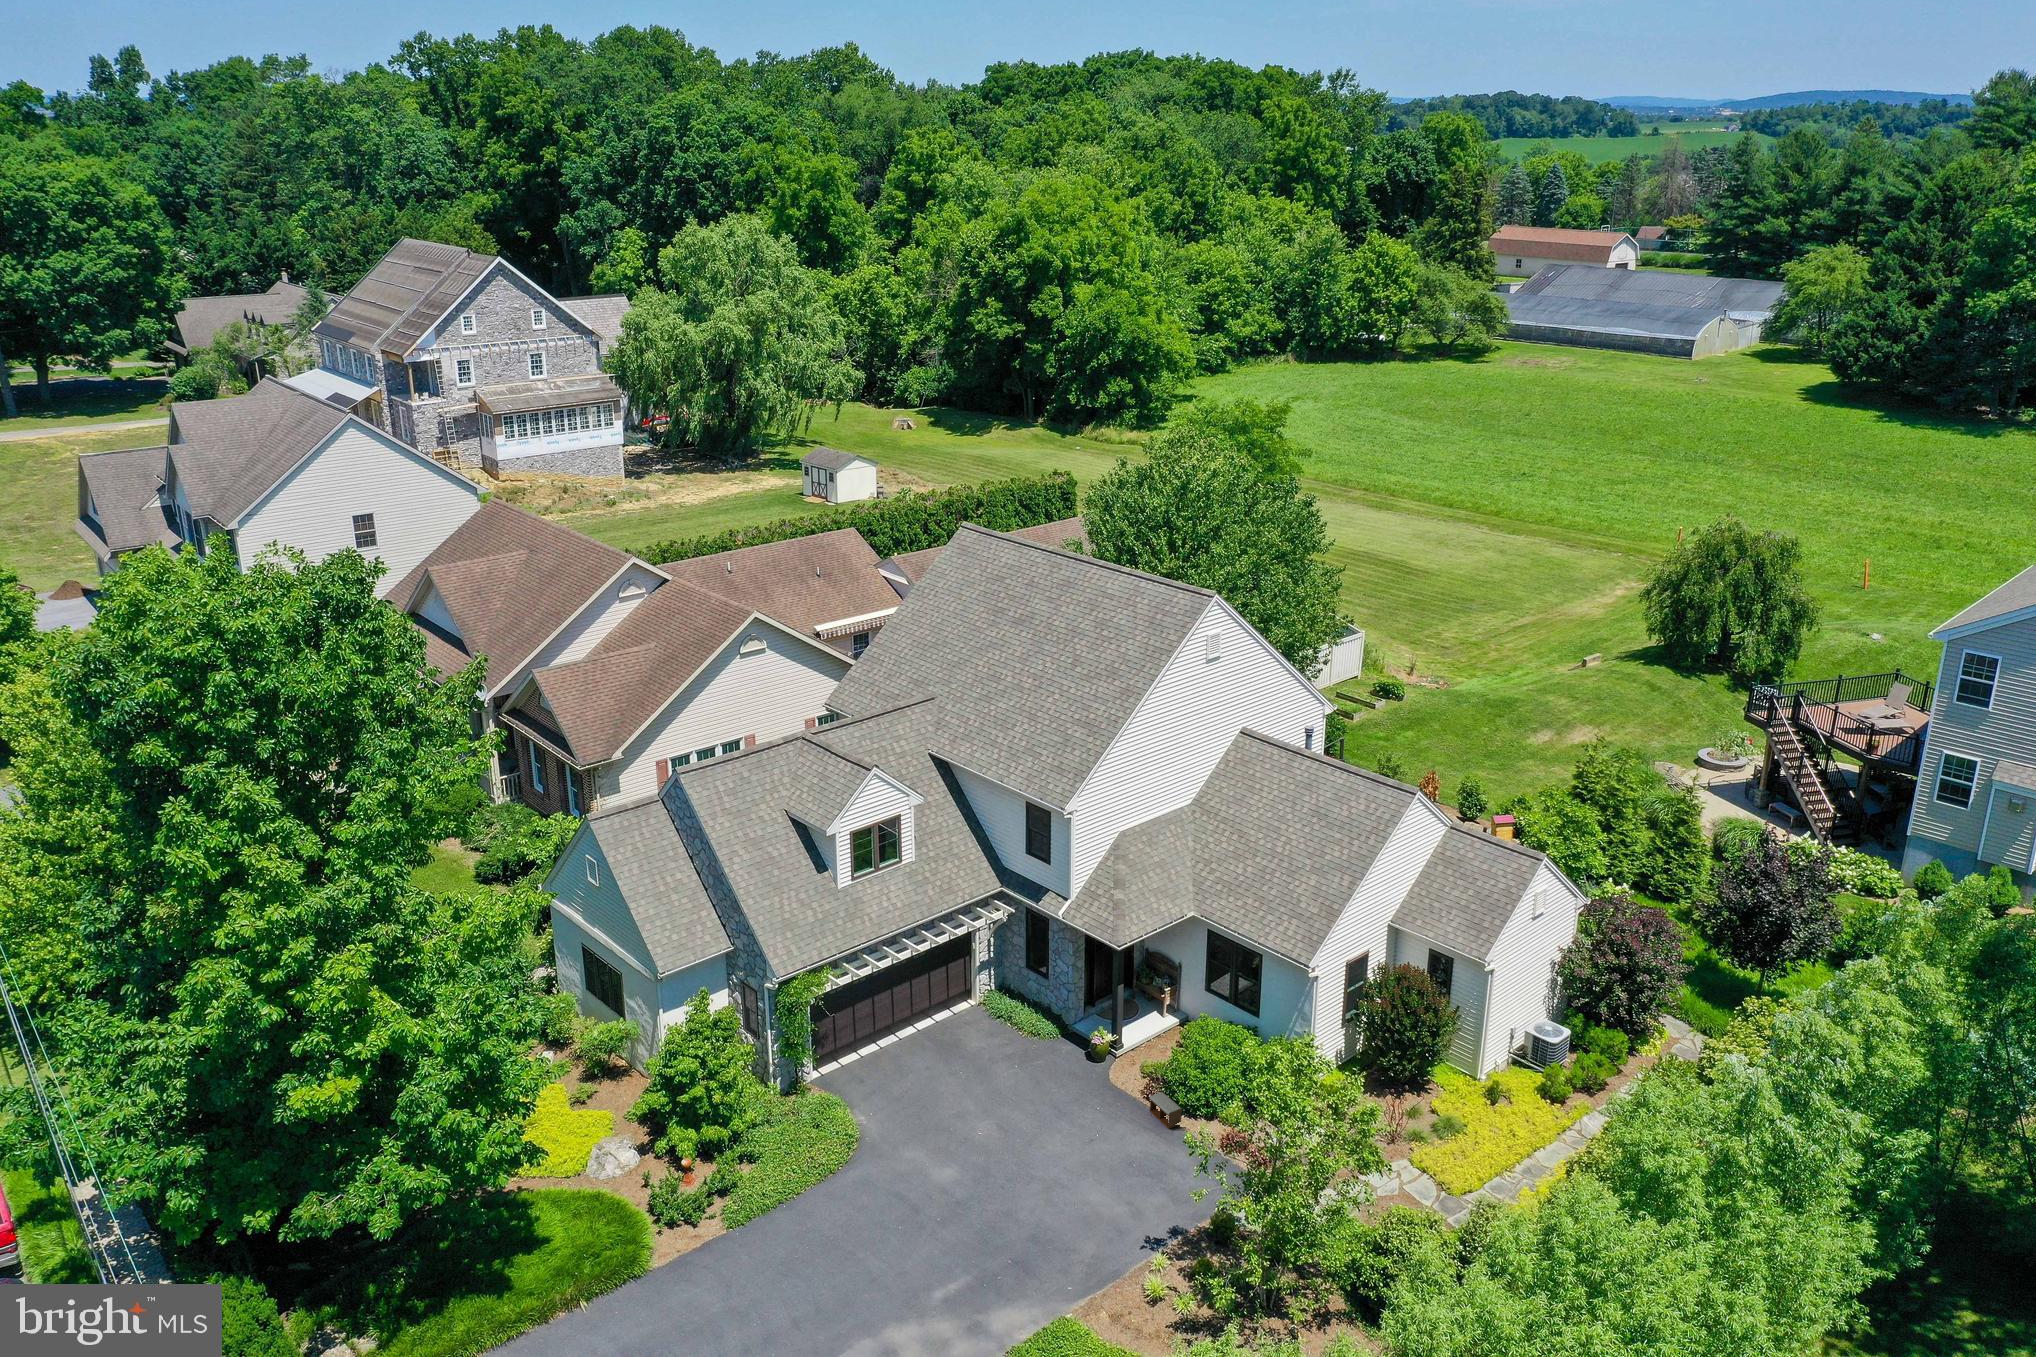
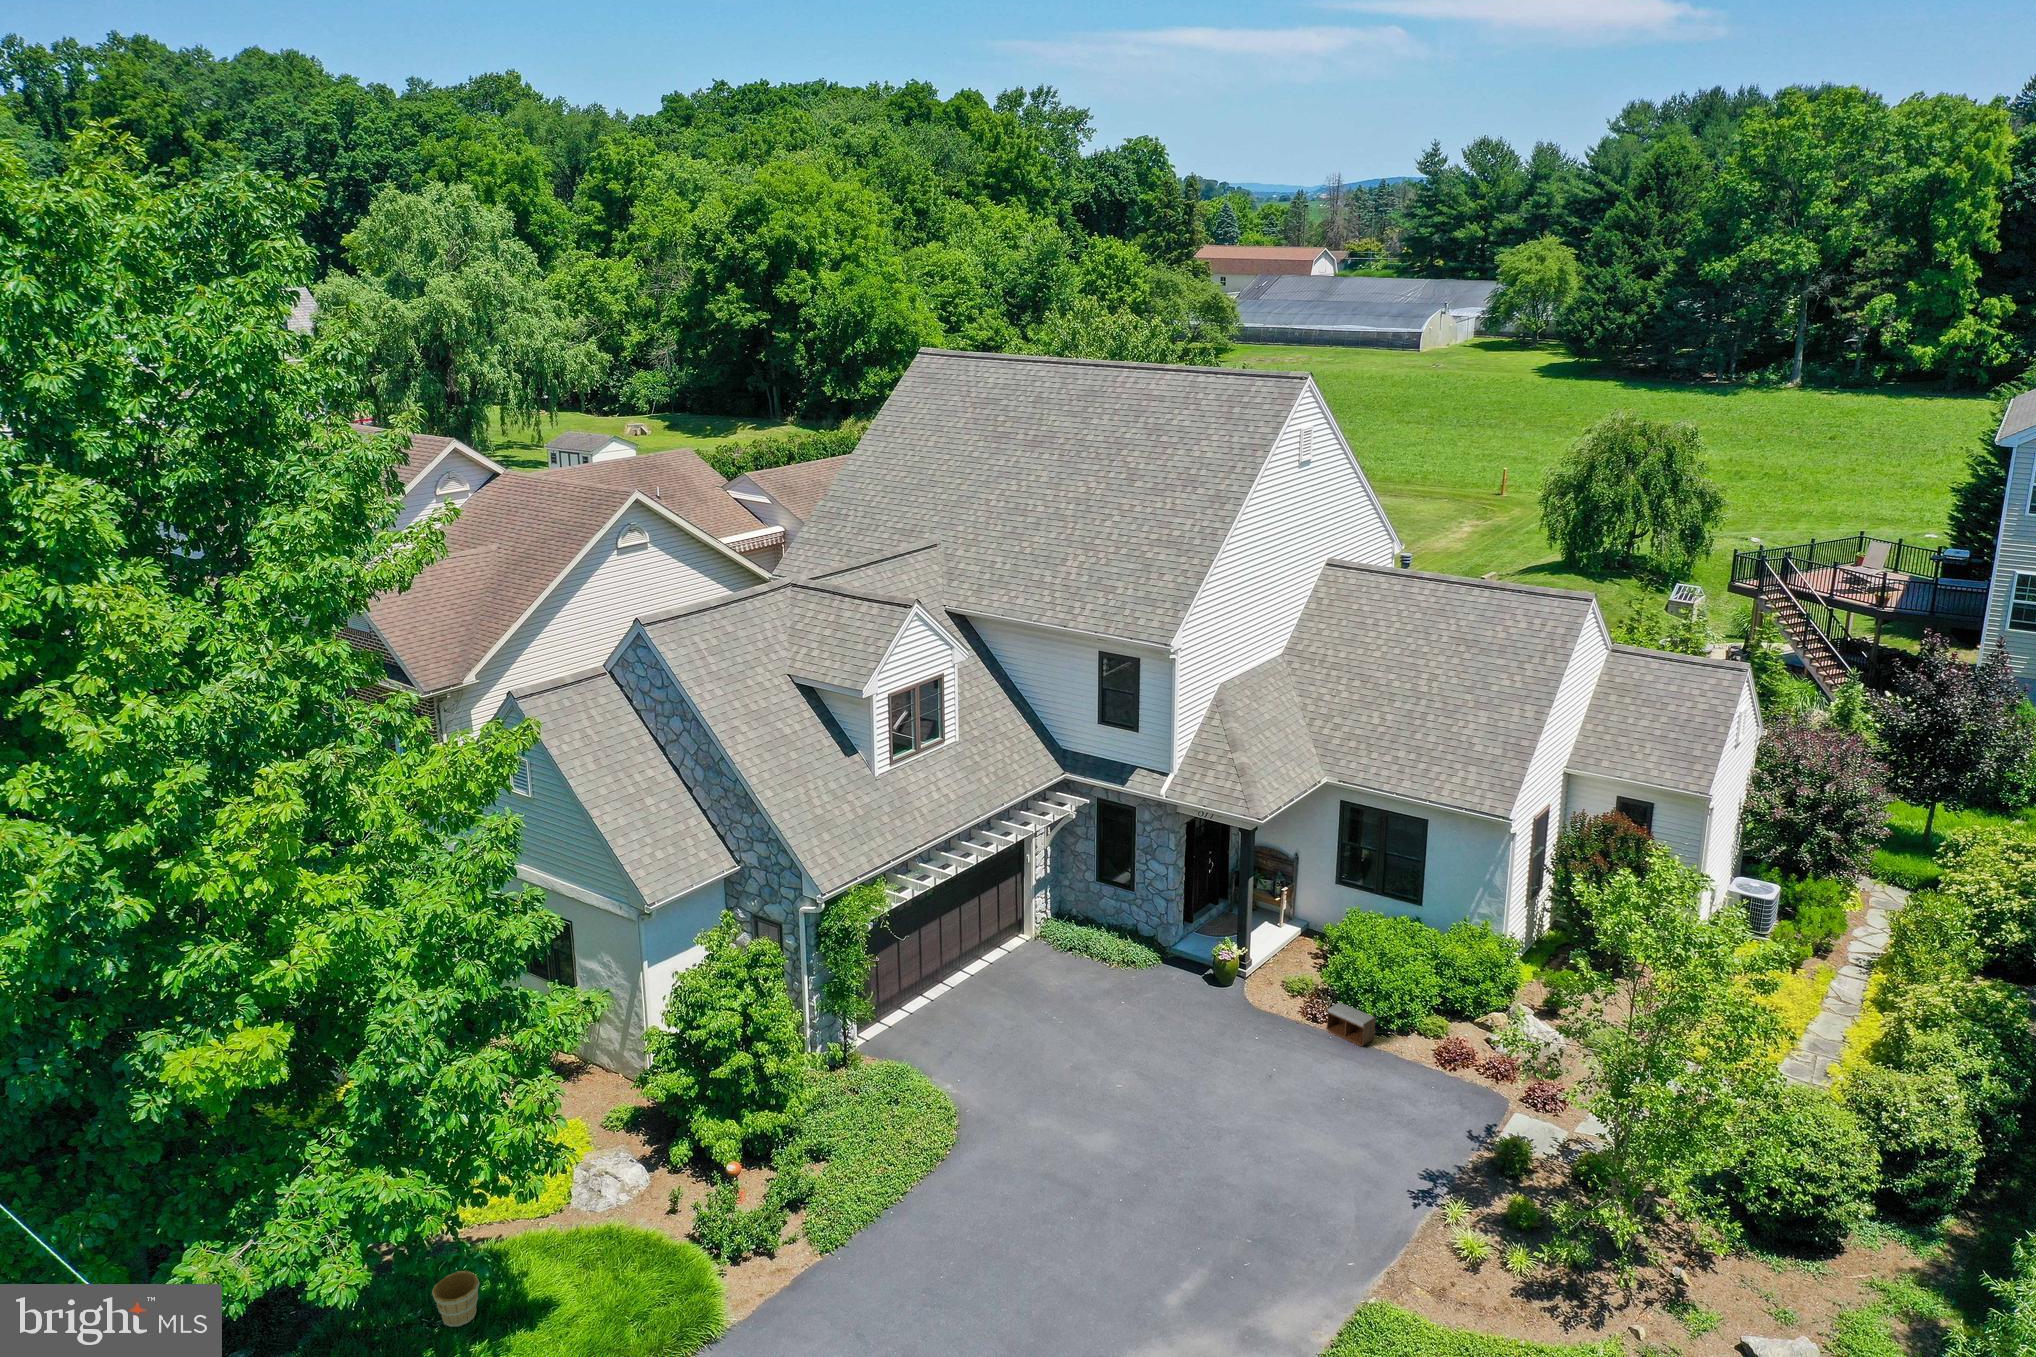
wooden bucket: none [479,1211,508,1246] -> present [432,1271,479,1327]

